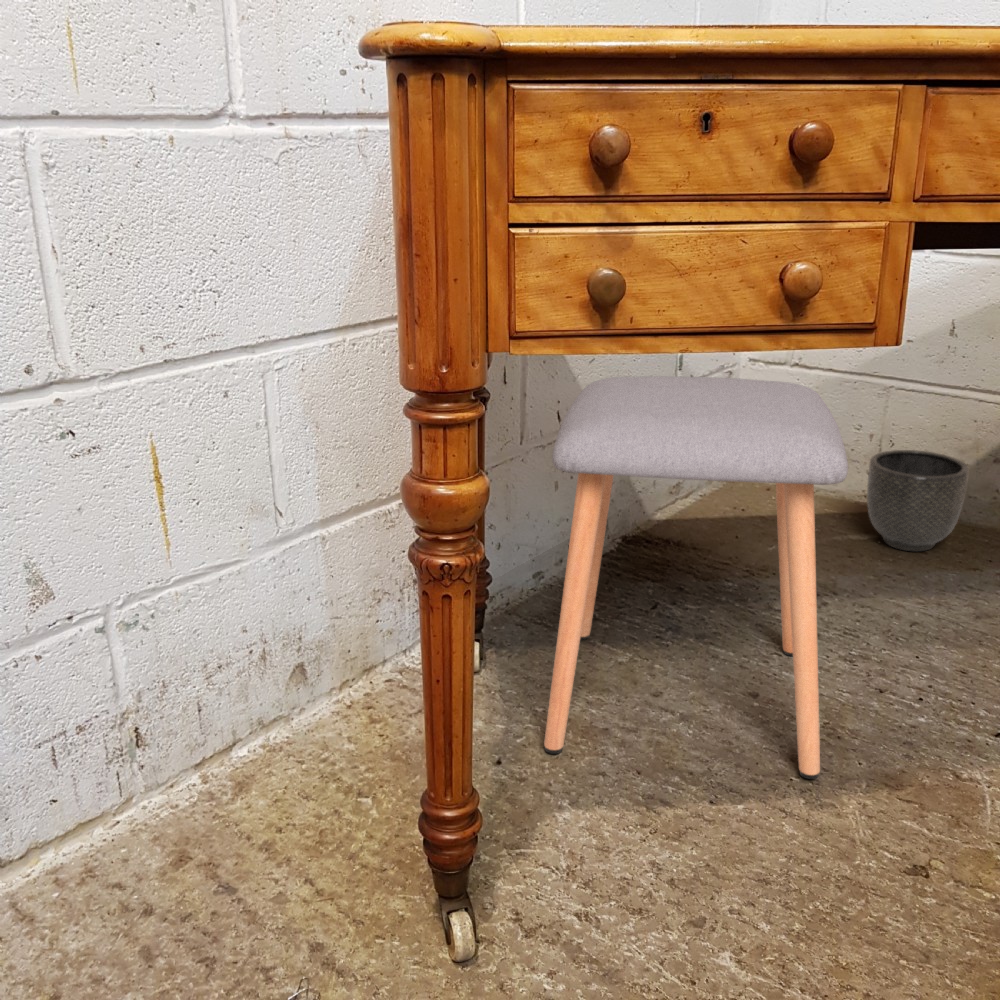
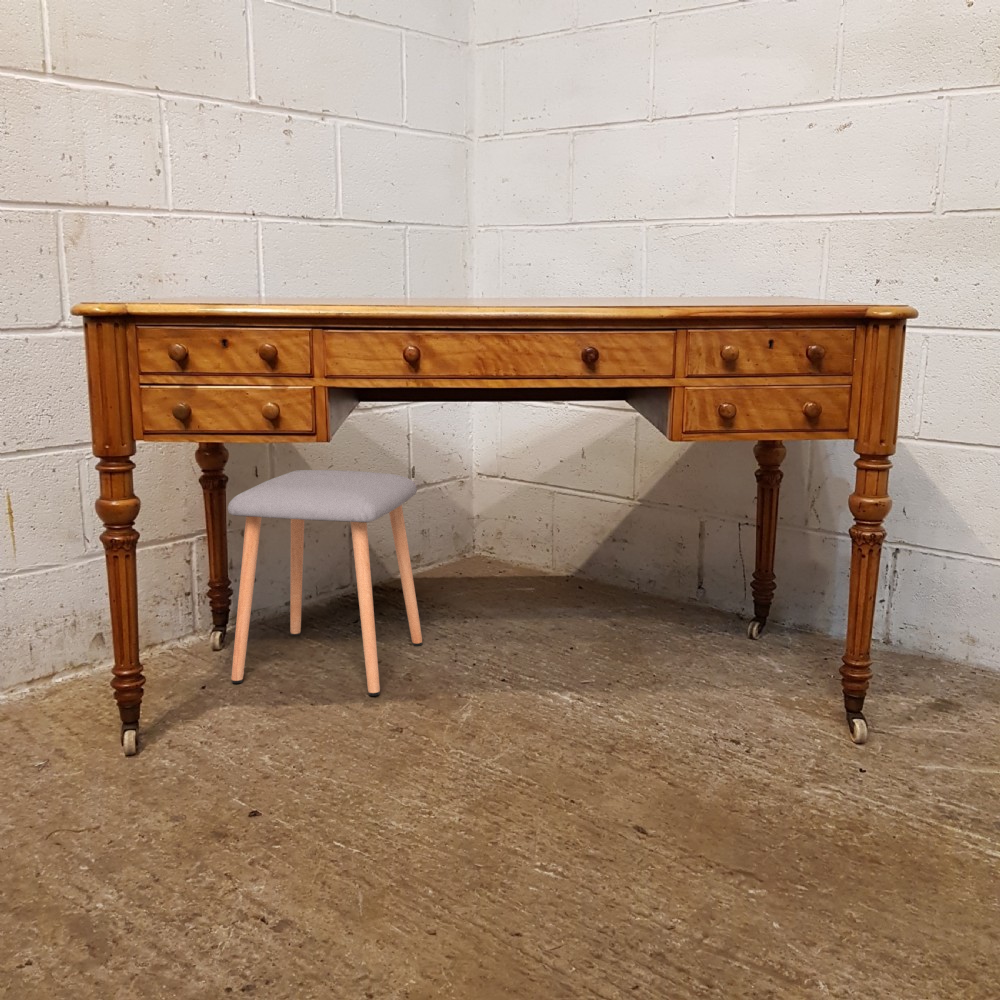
planter: present [867,450,969,551] -> none [520,532,581,597]

